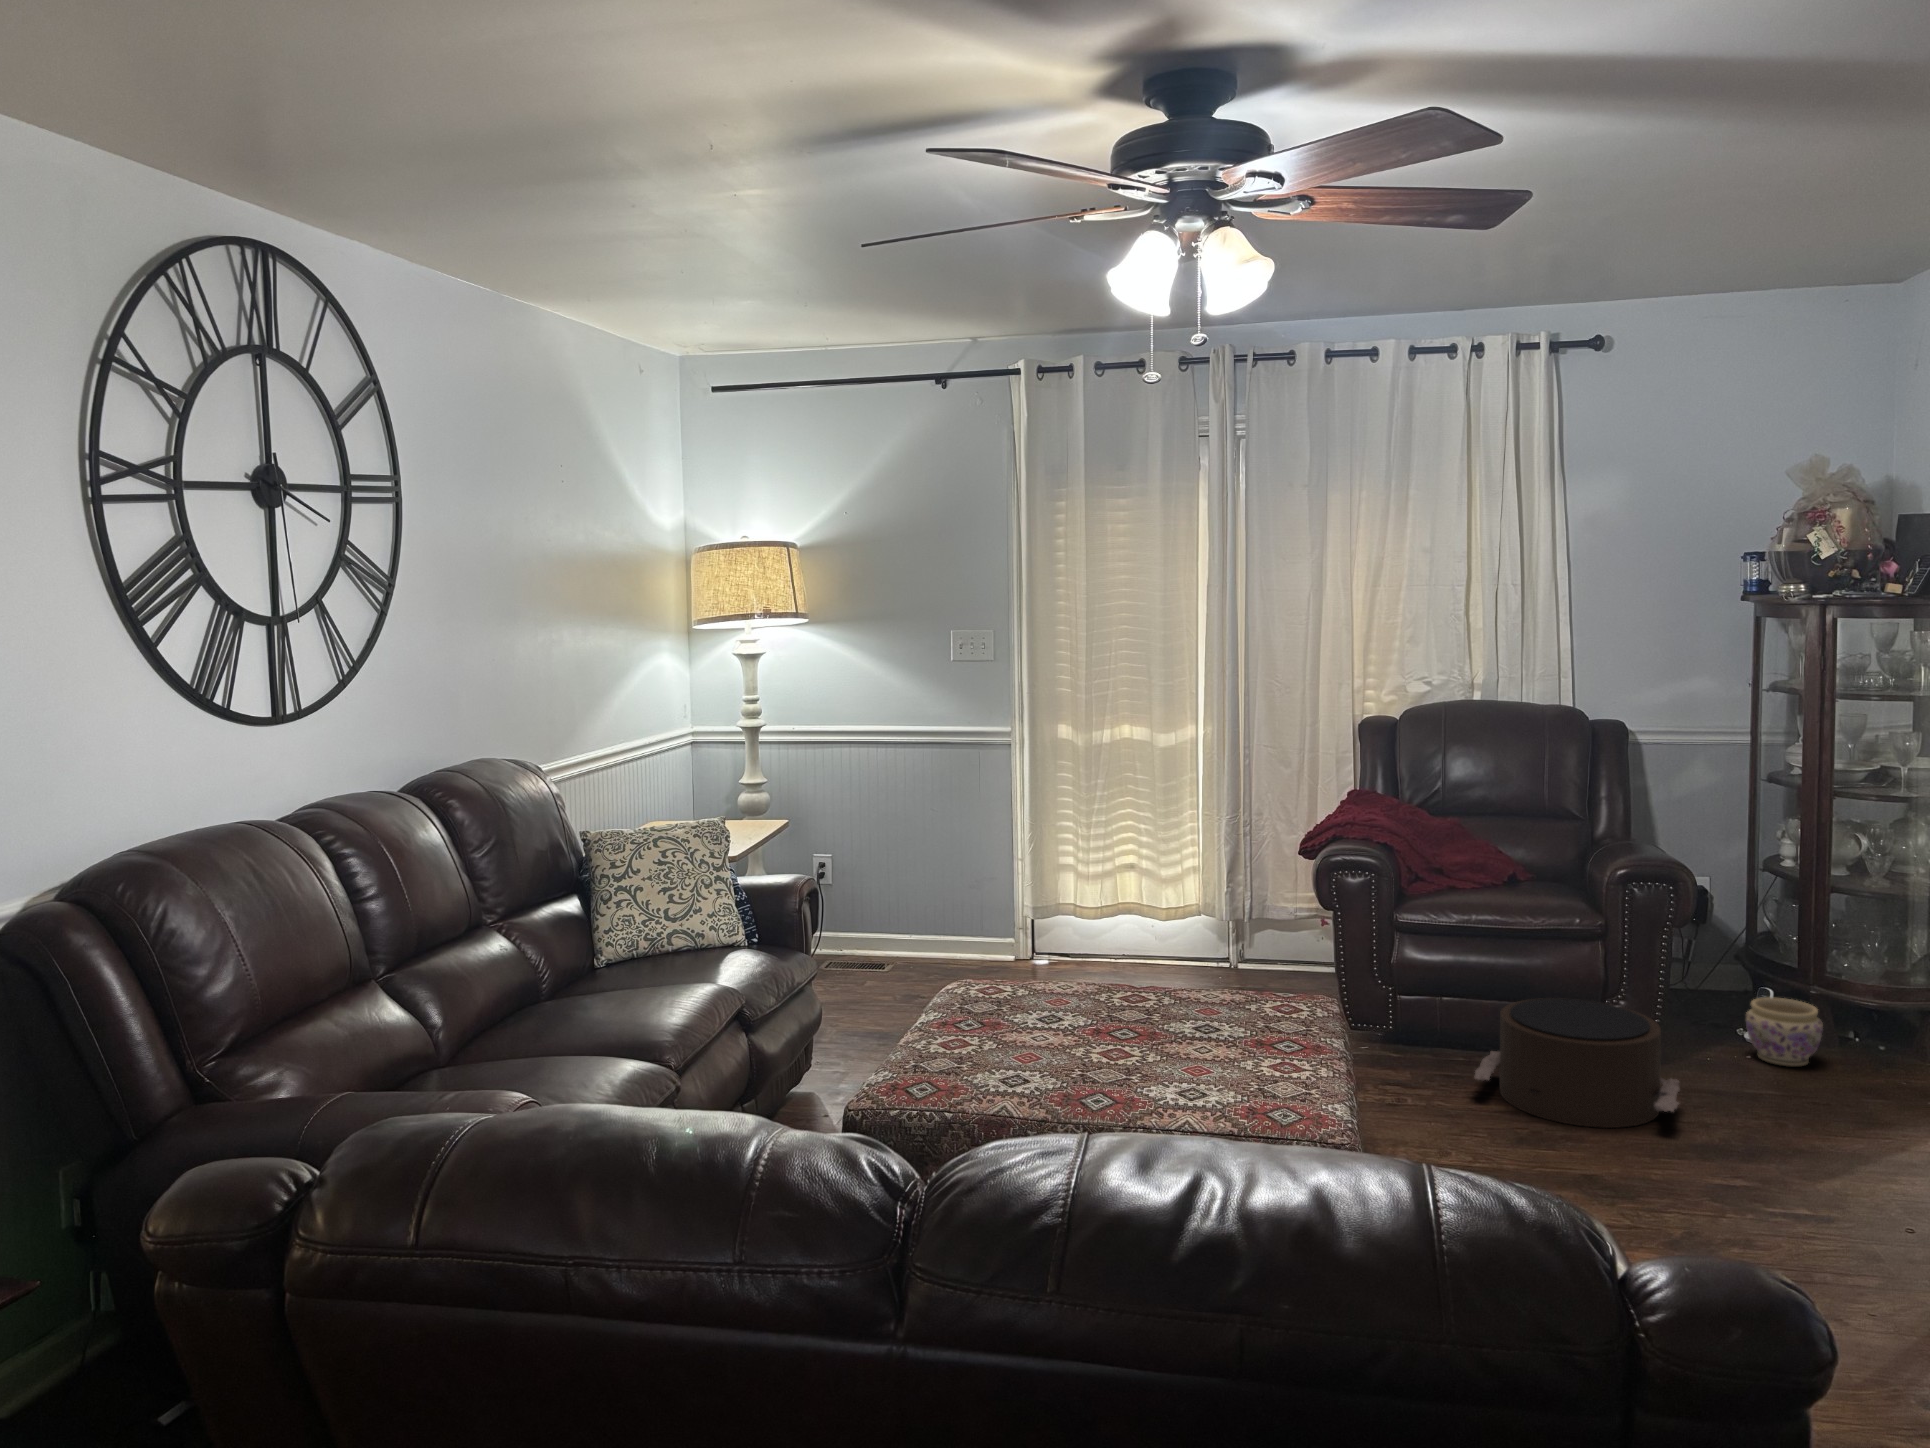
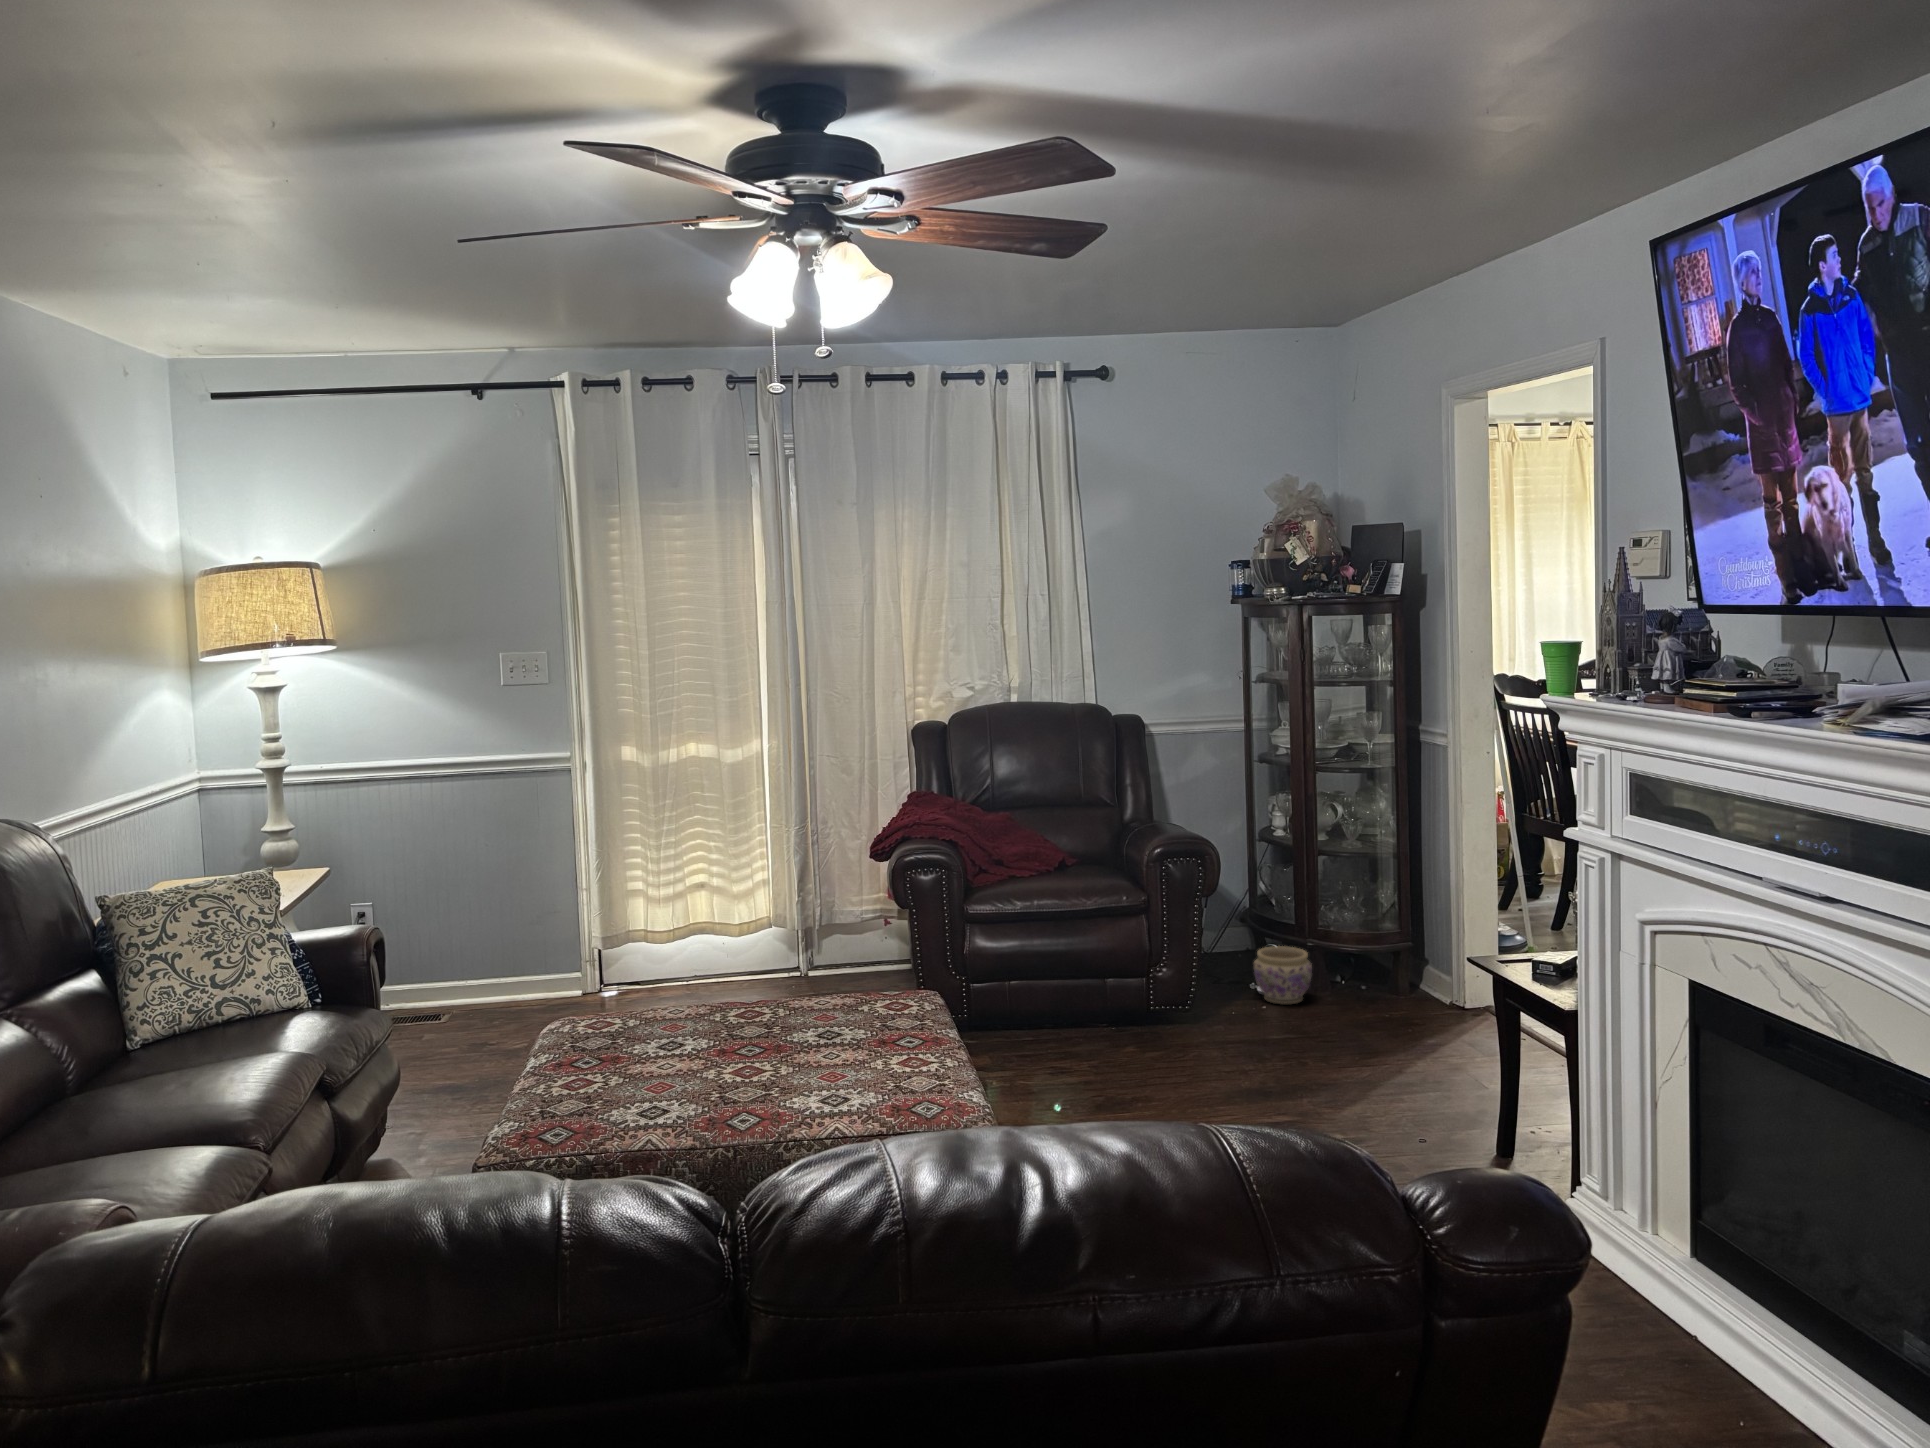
pouf: present [1475,998,1679,1128] -> none [1050,967,1220,1080]

